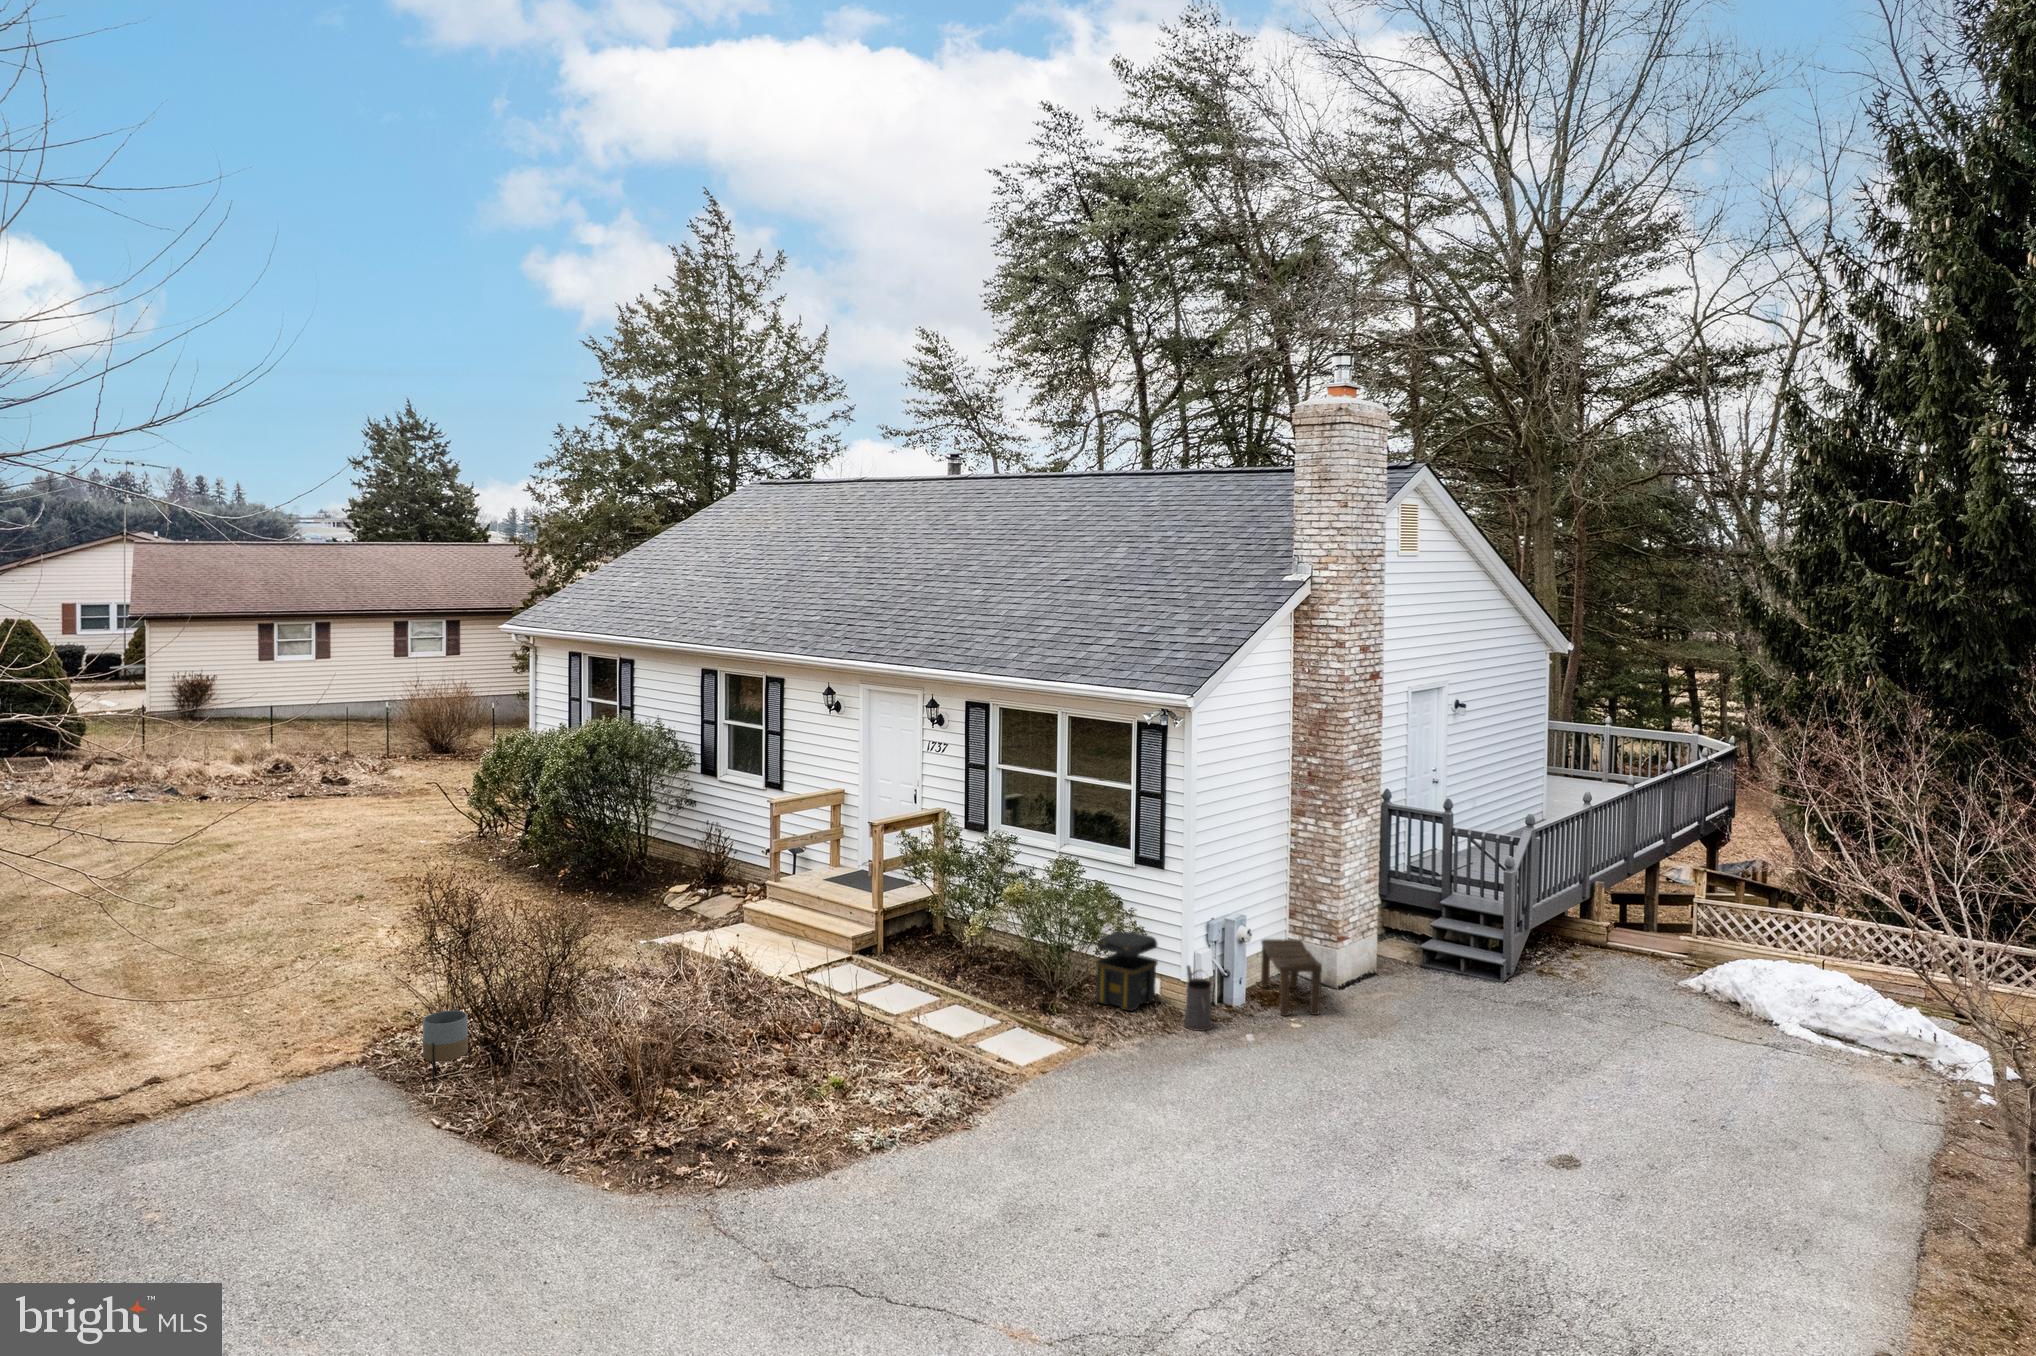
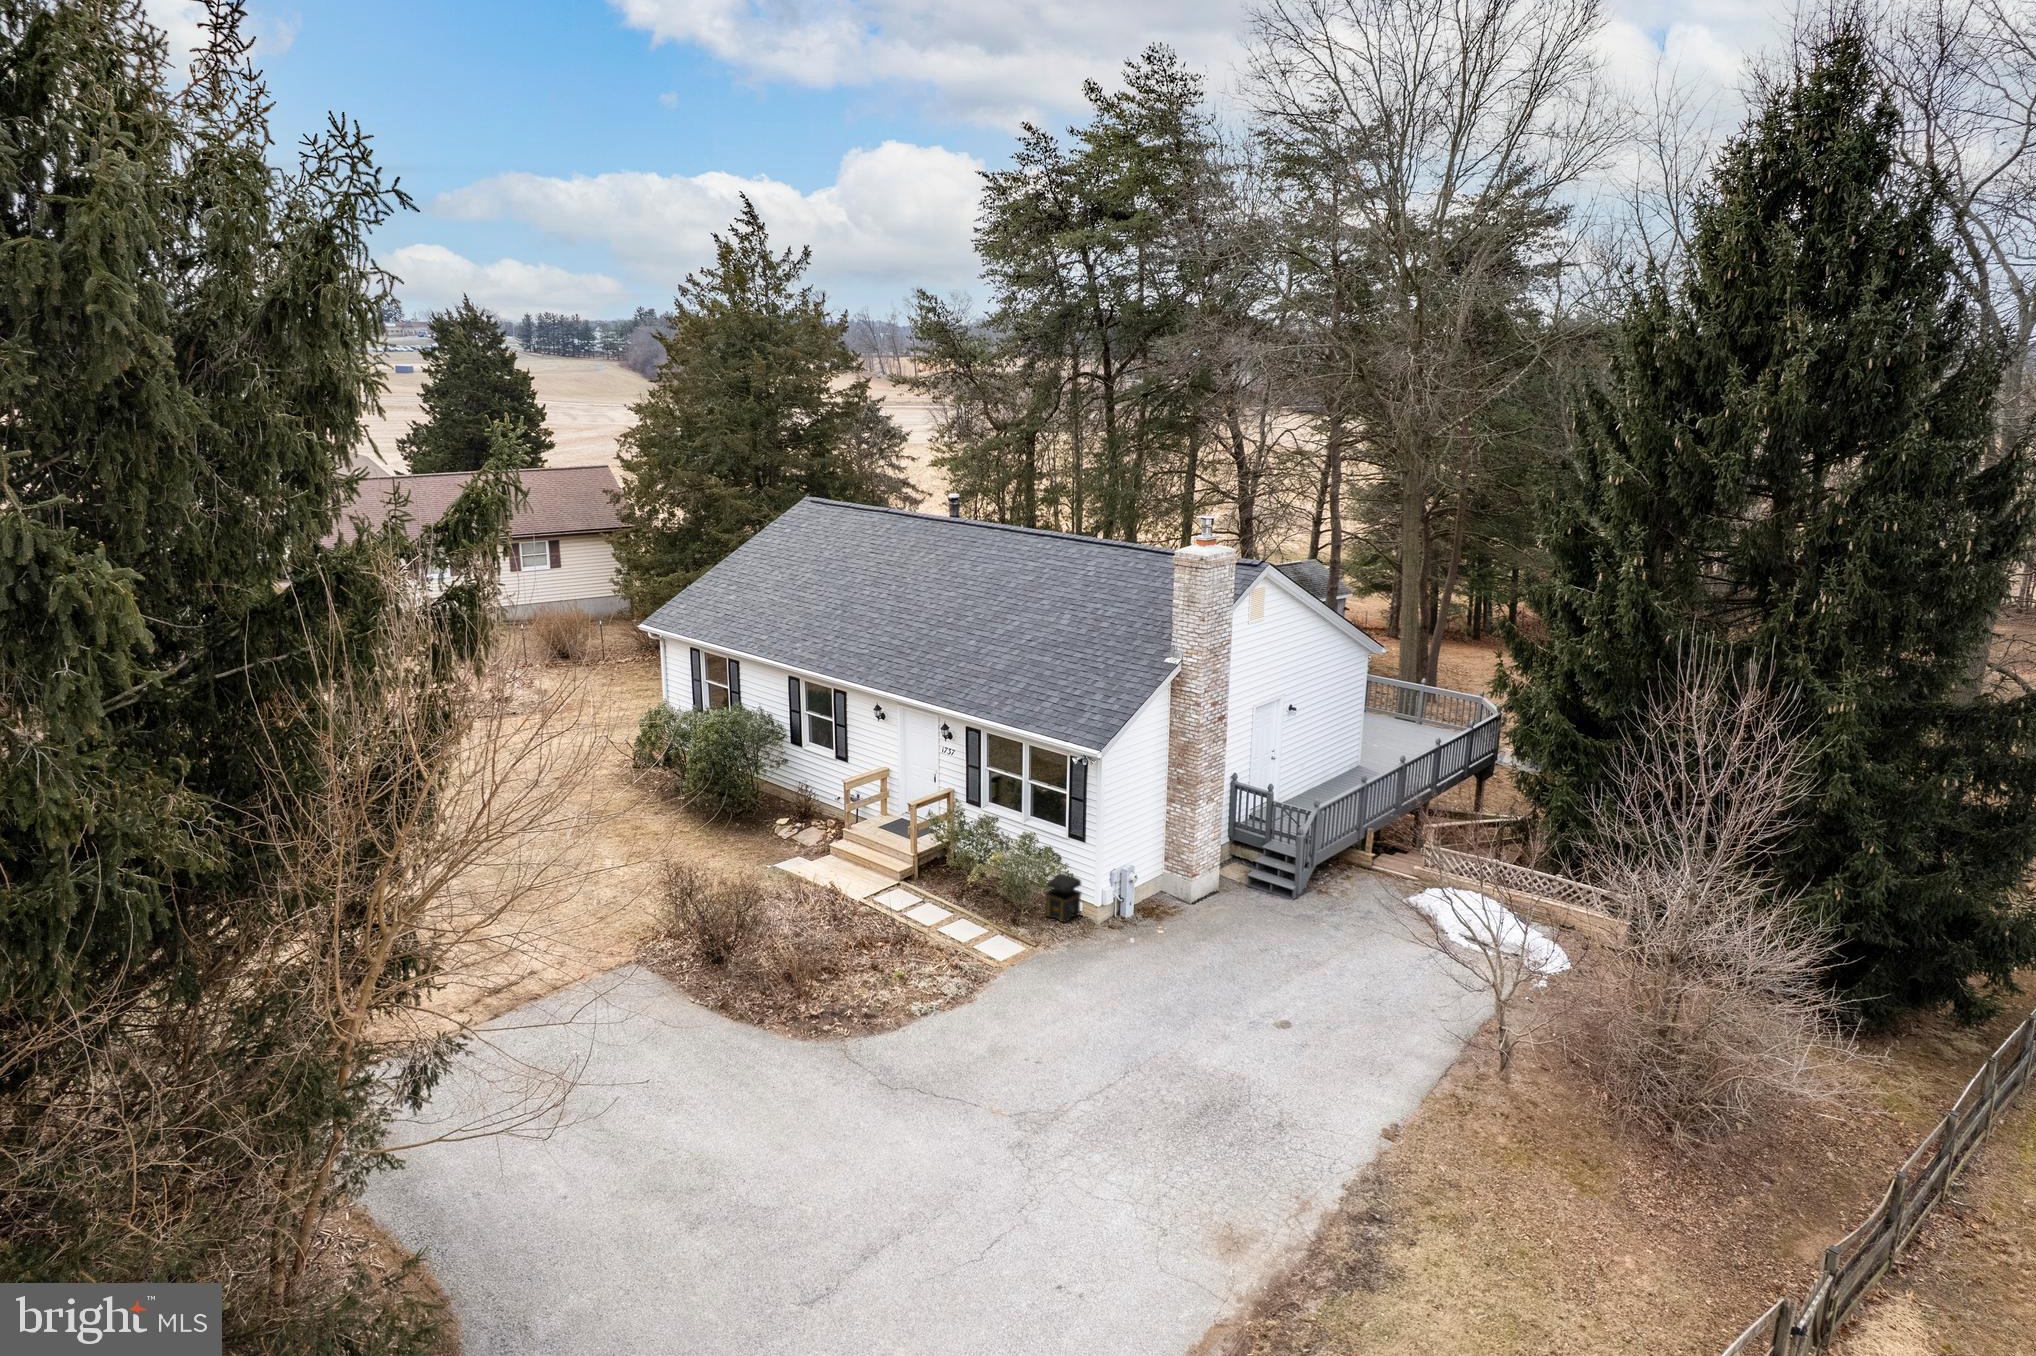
bench: present [1261,939,1322,1016] -> none [1145,876,1177,925]
watering can: present [1183,965,1212,1031] -> none [1094,896,1111,937]
planter: present [423,1010,470,1082] -> none [671,935,696,975]

